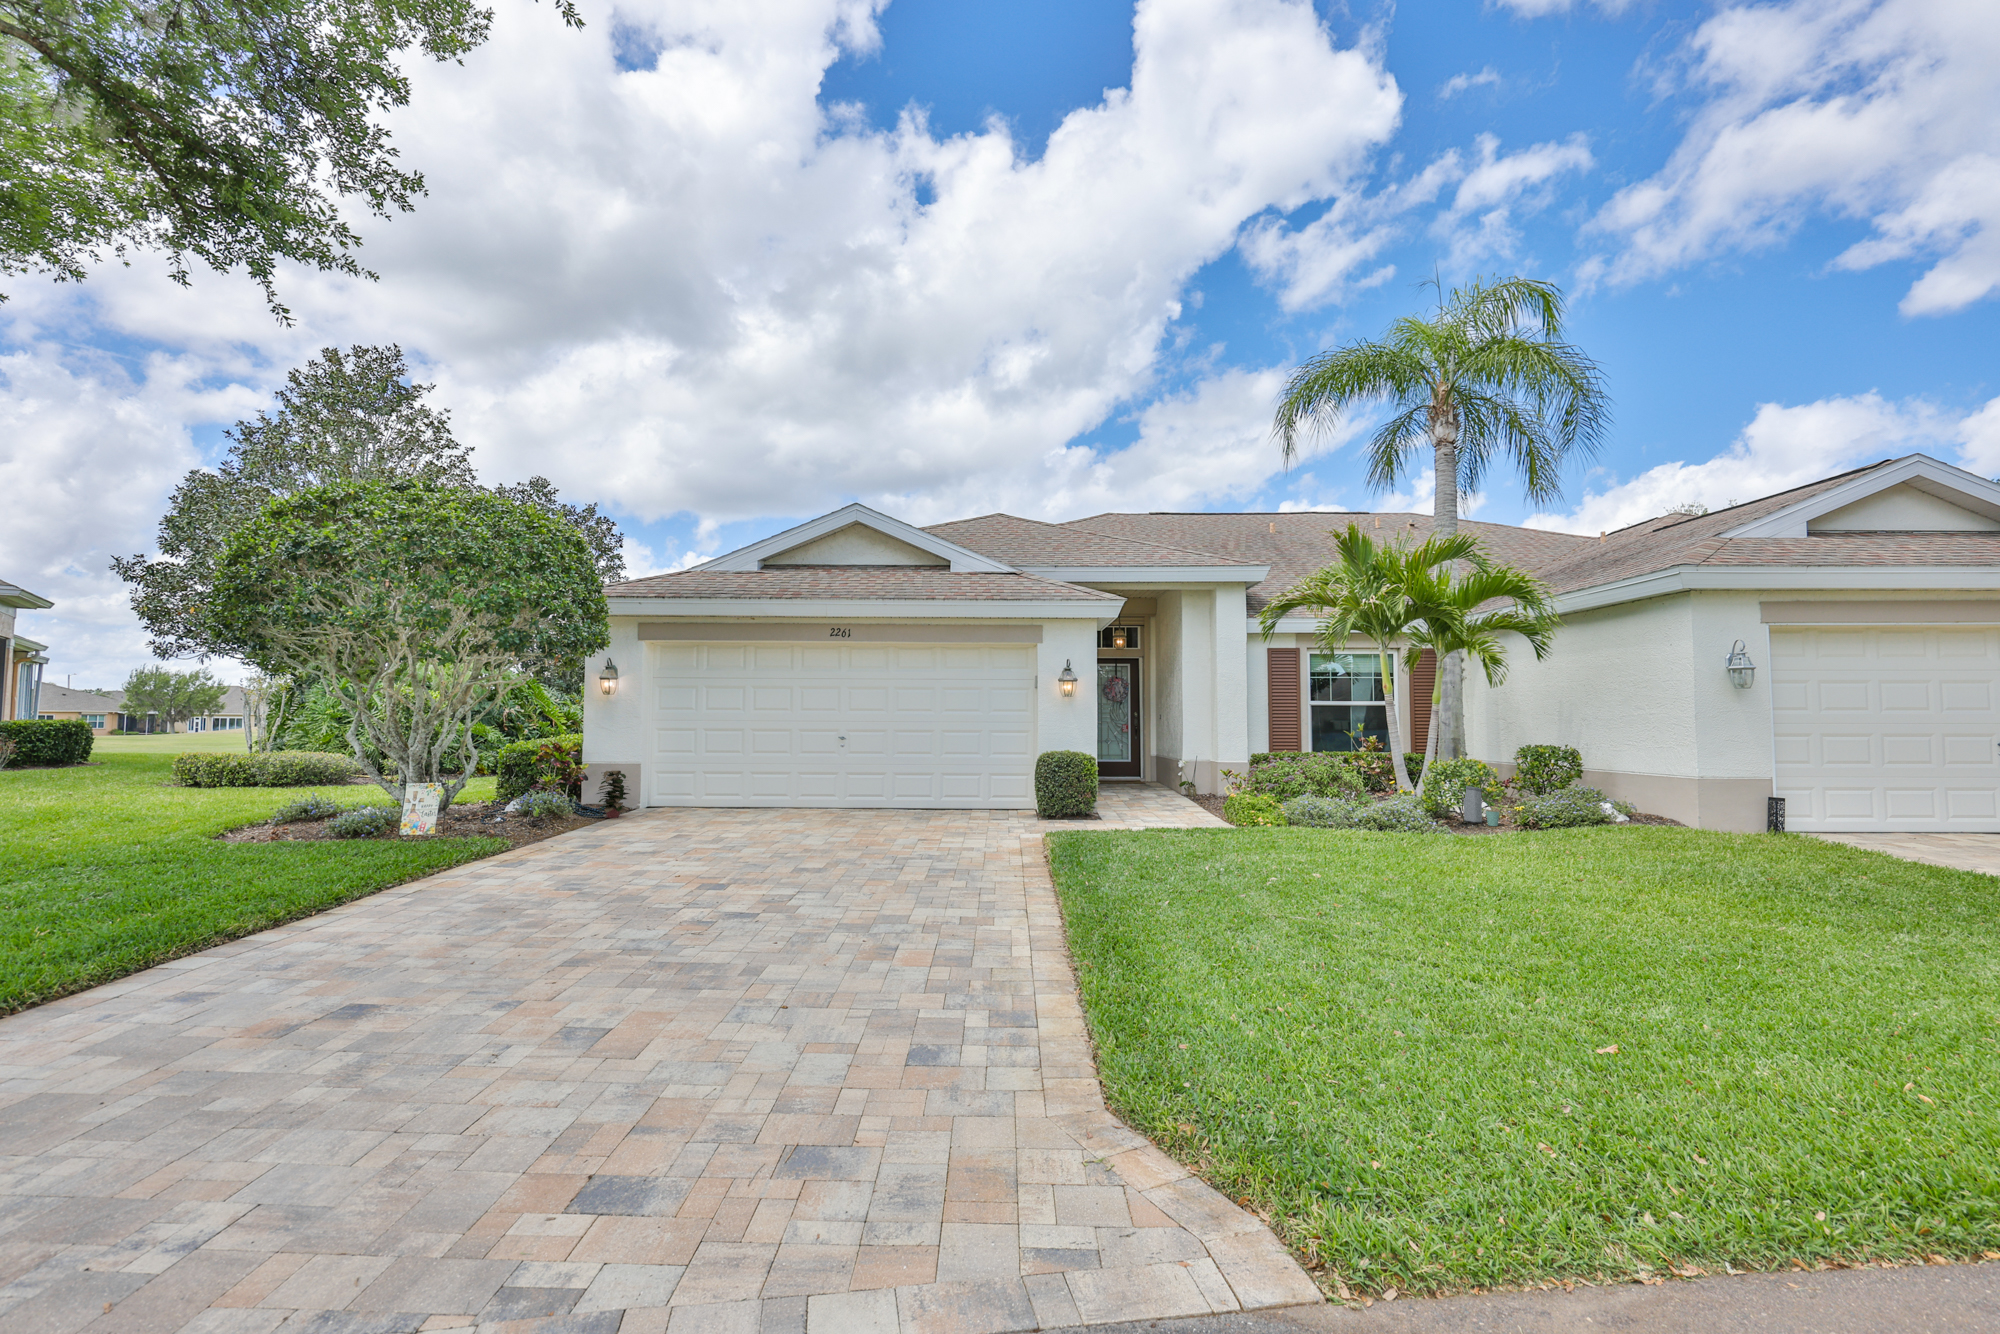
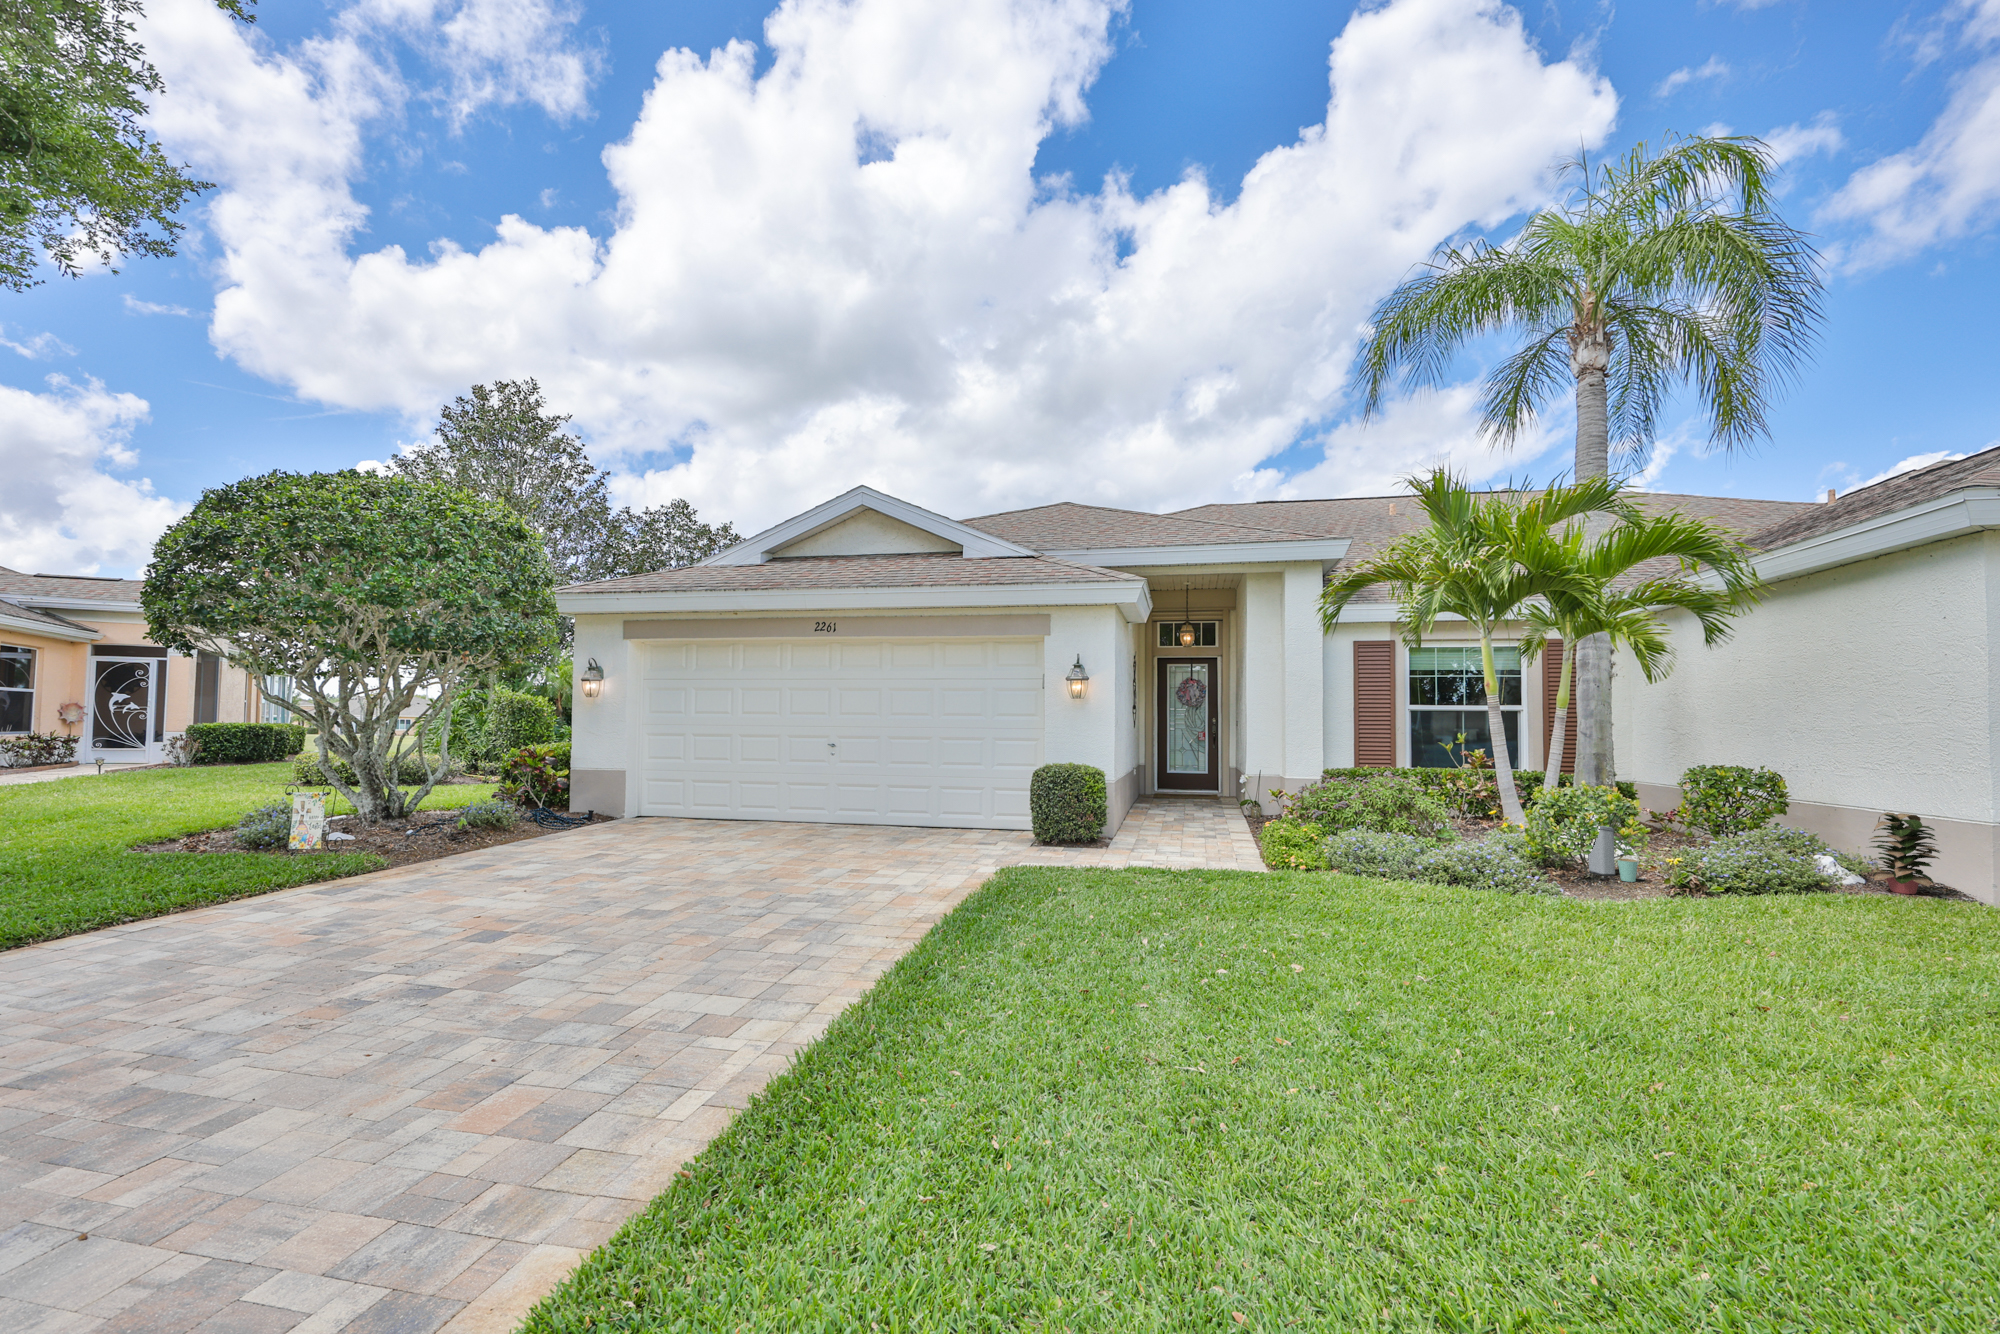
decorative plant: present [597,771,630,818] -> present [1870,812,1941,894]

